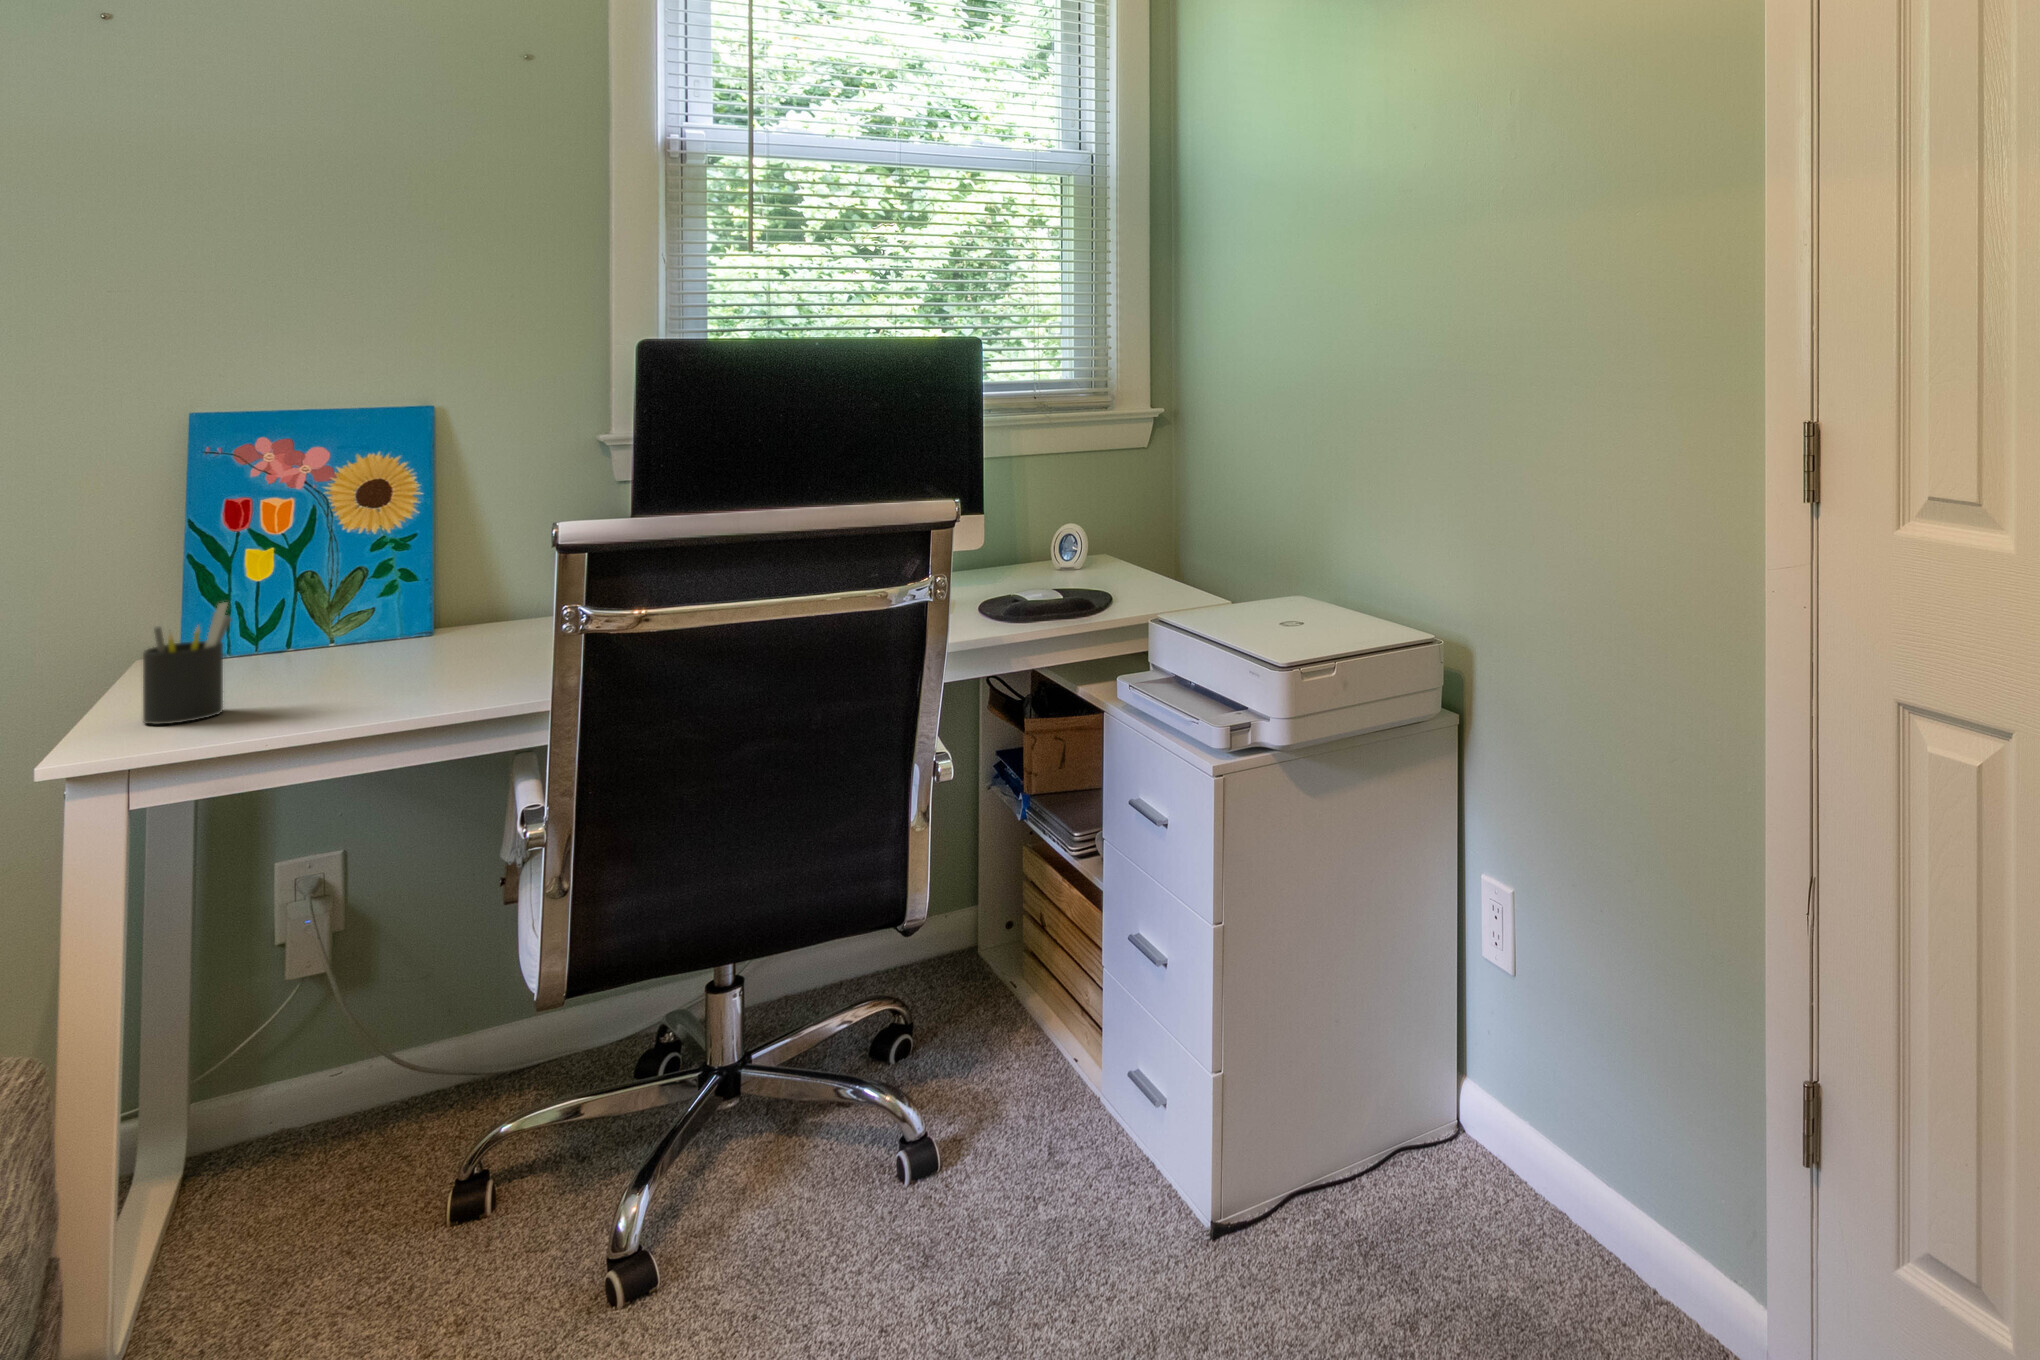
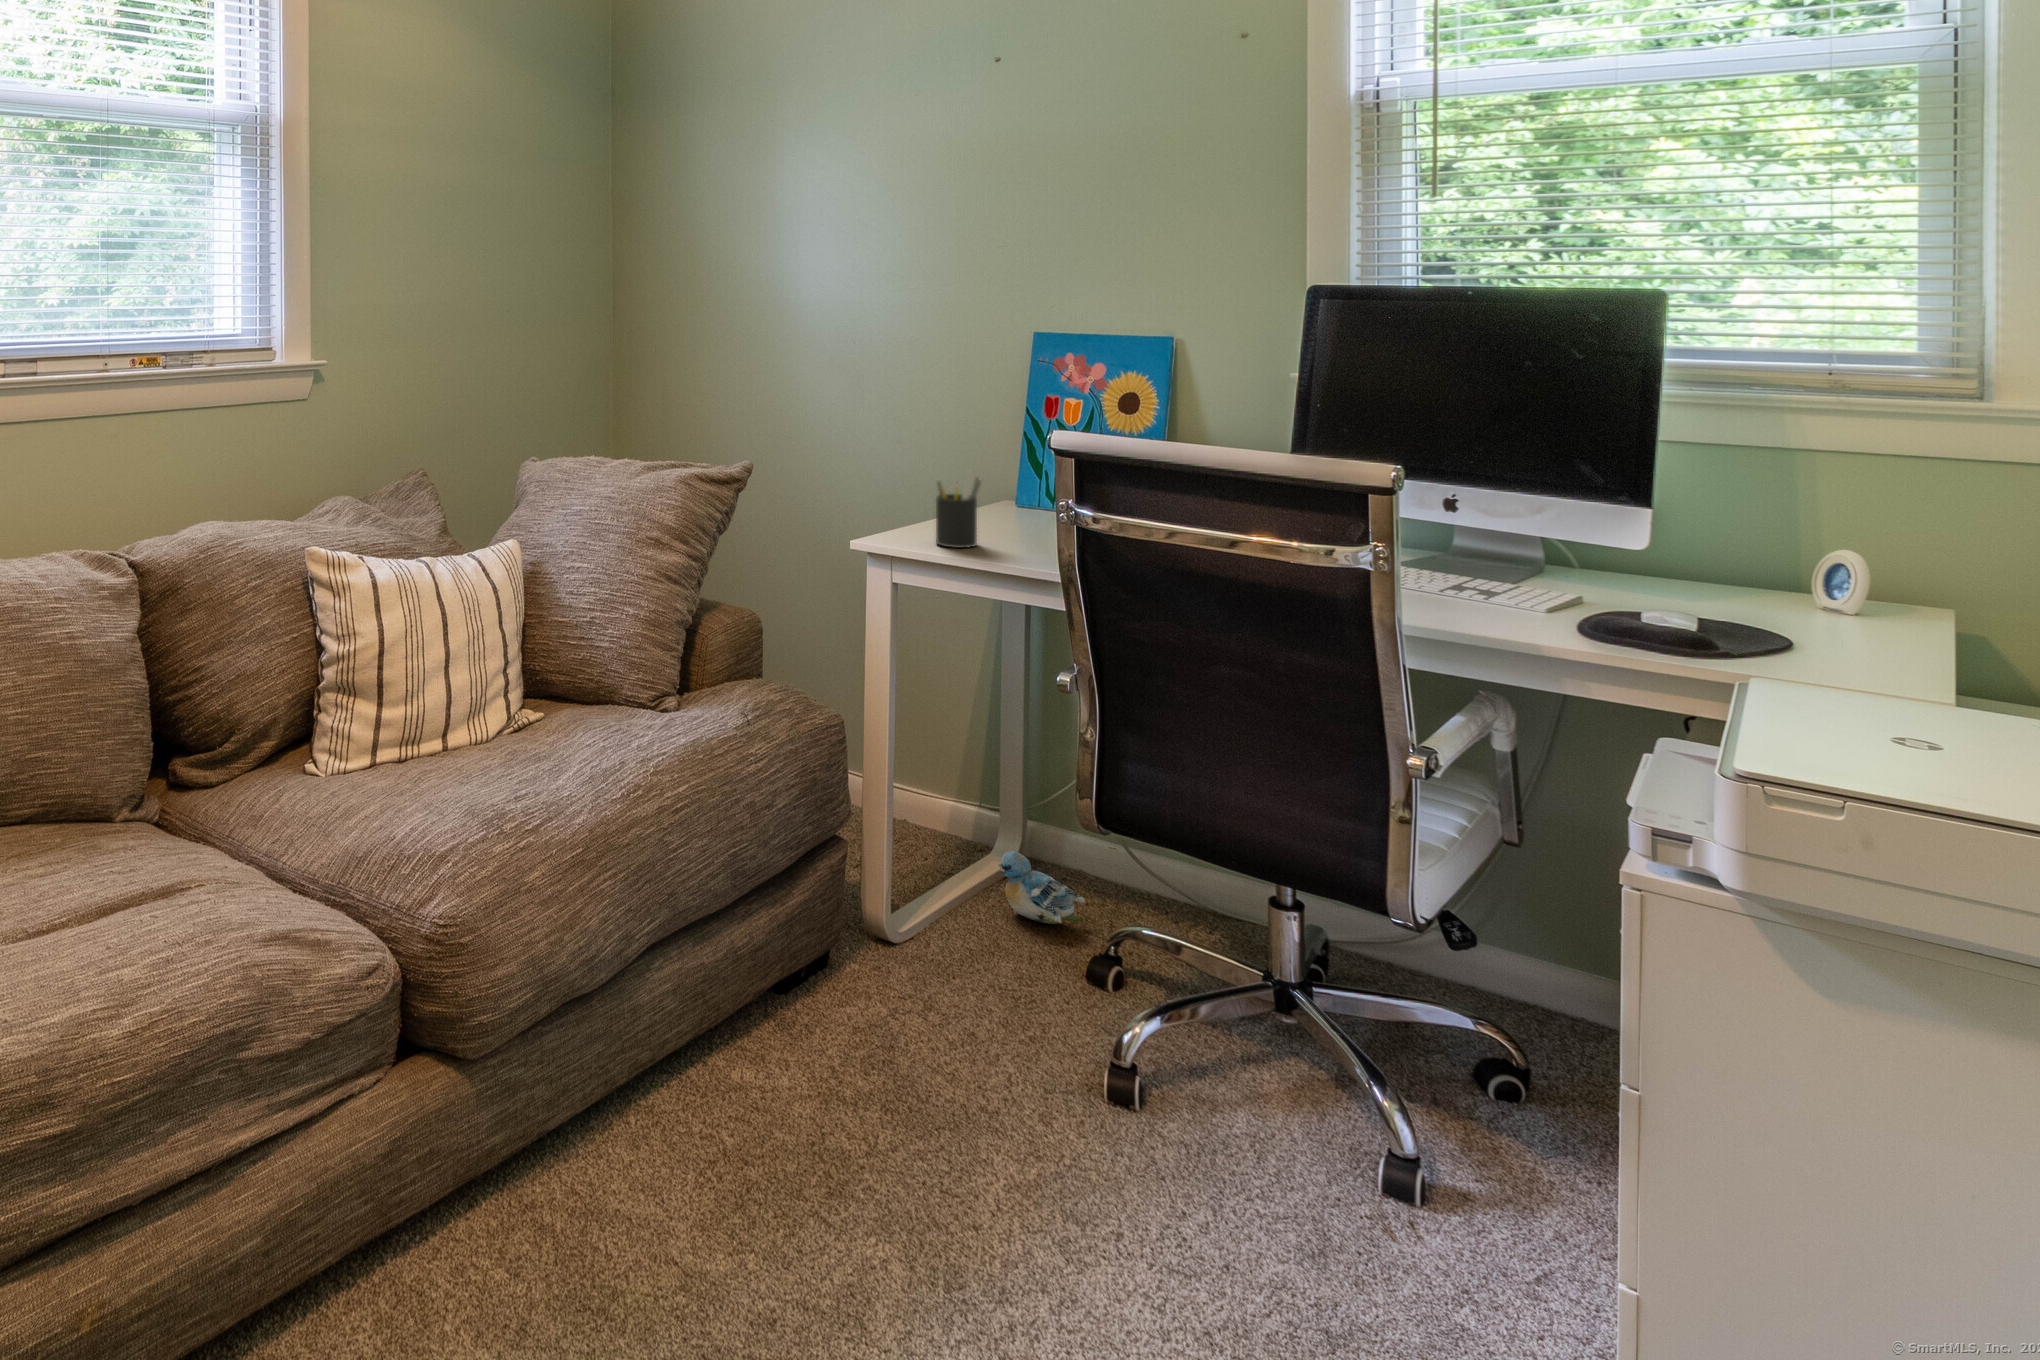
plush toy: none [229,1131,388,1215] -> present [999,851,1085,924]

